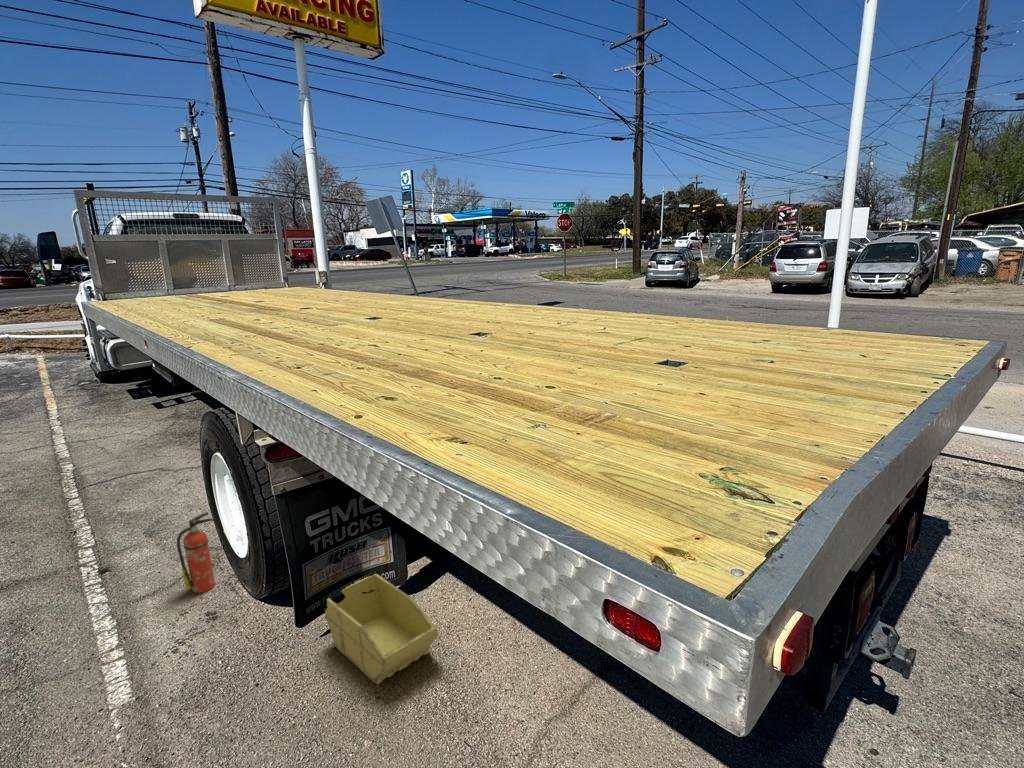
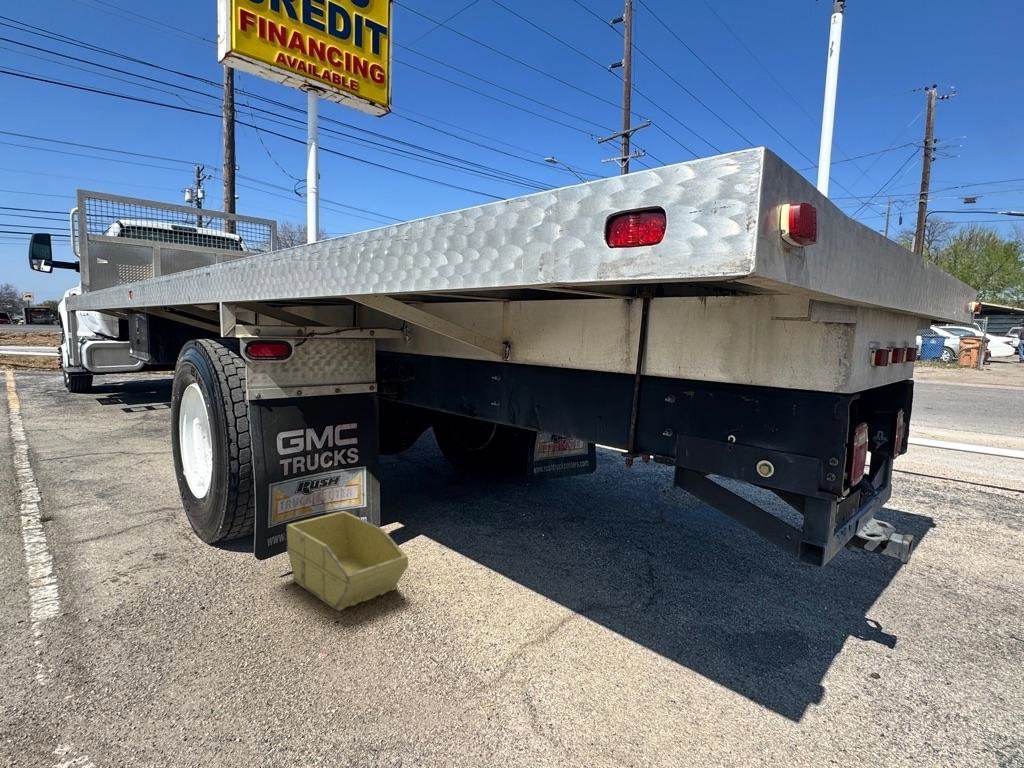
fire extinguisher: present [177,512,215,593] -> none [133,451,176,538]

